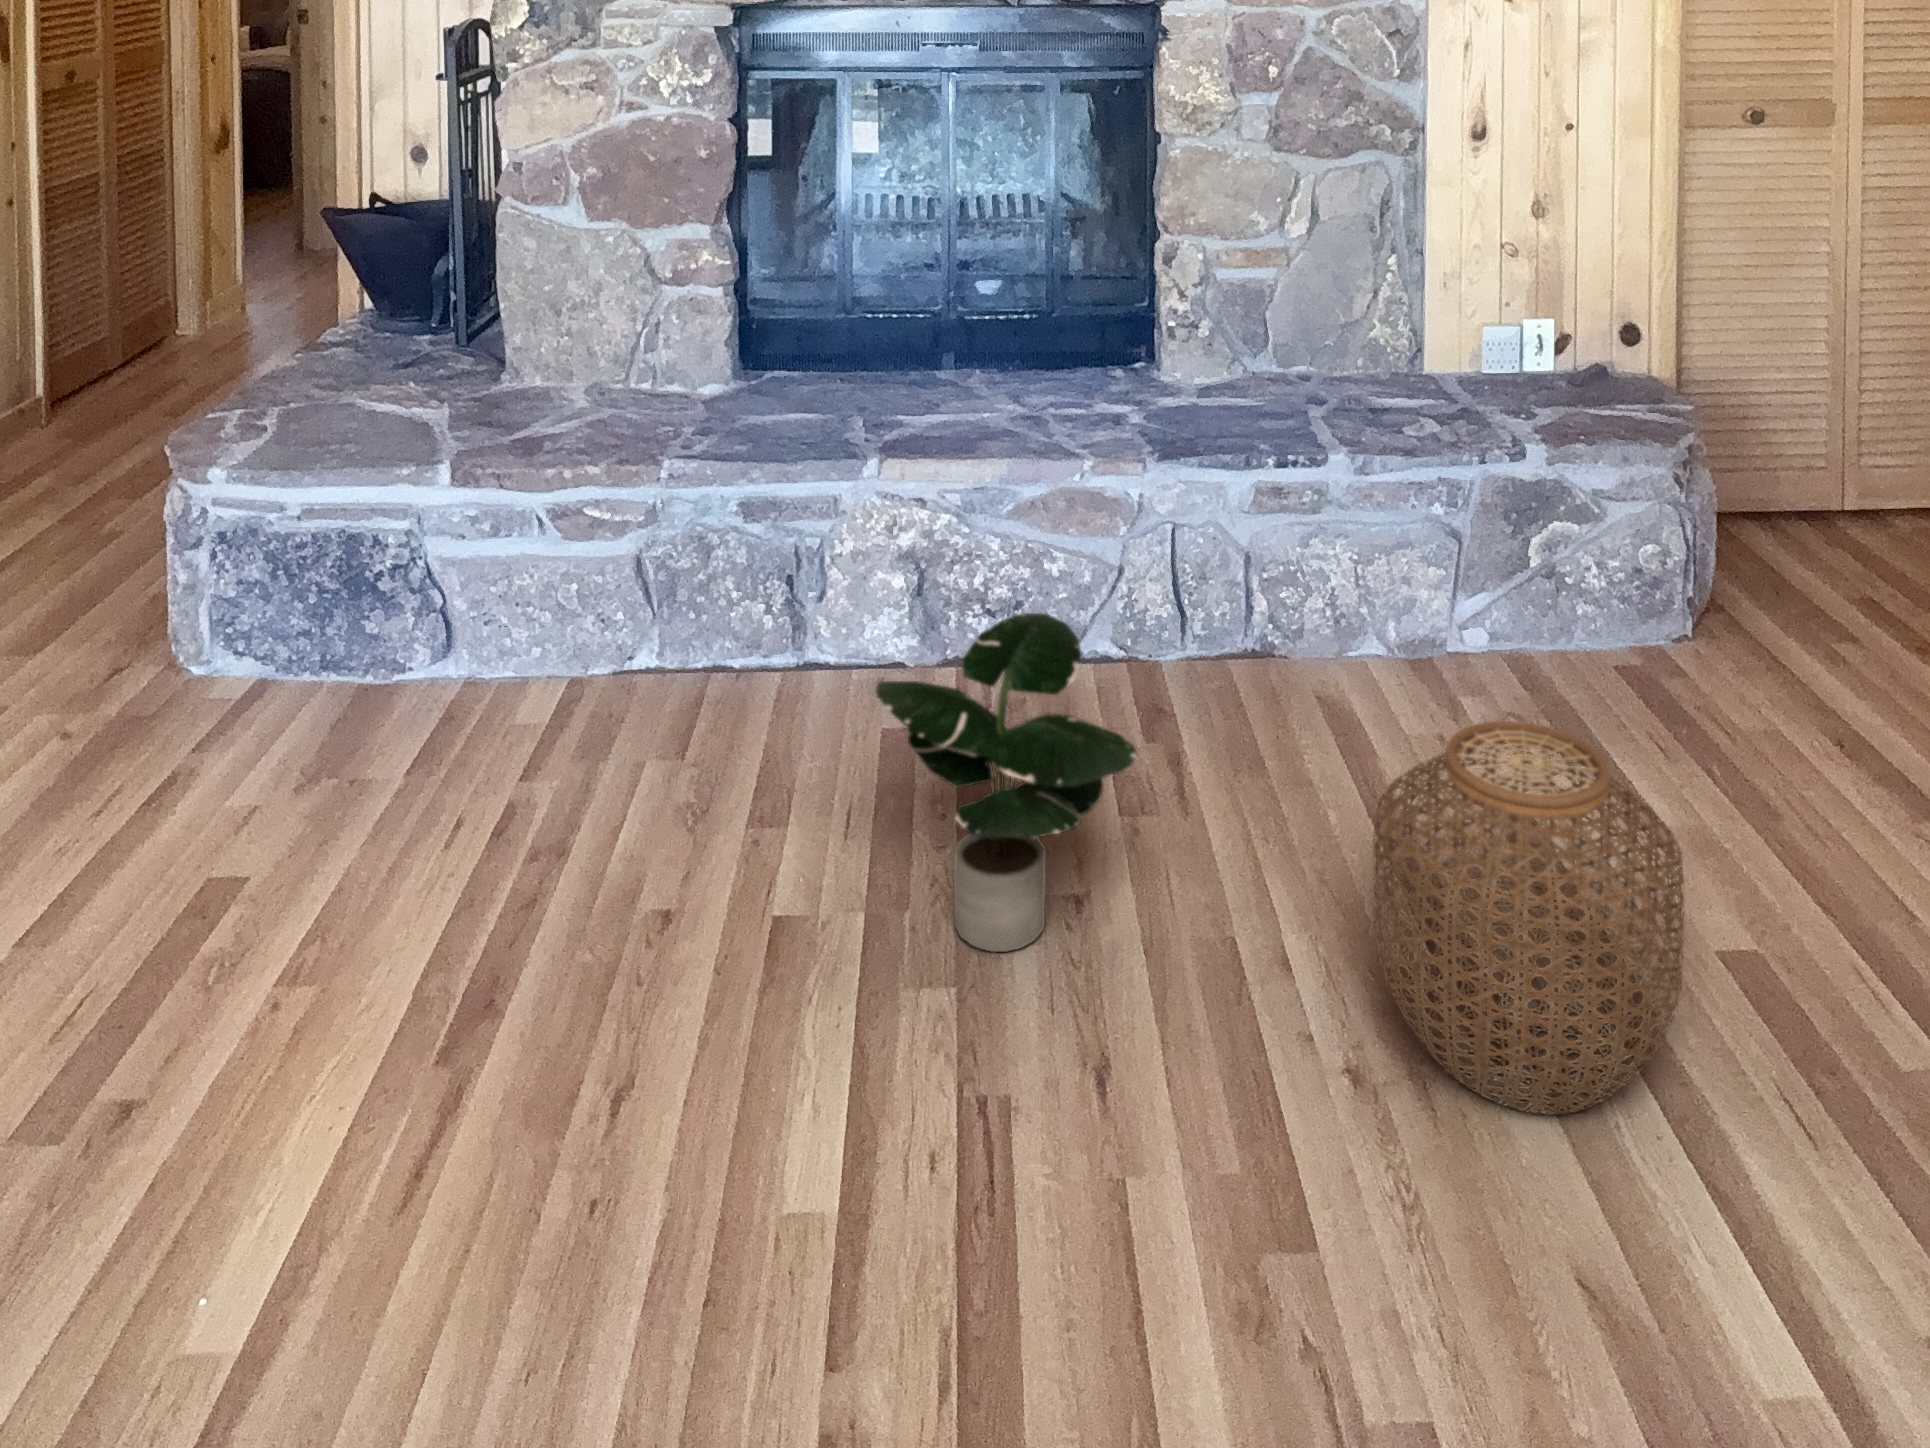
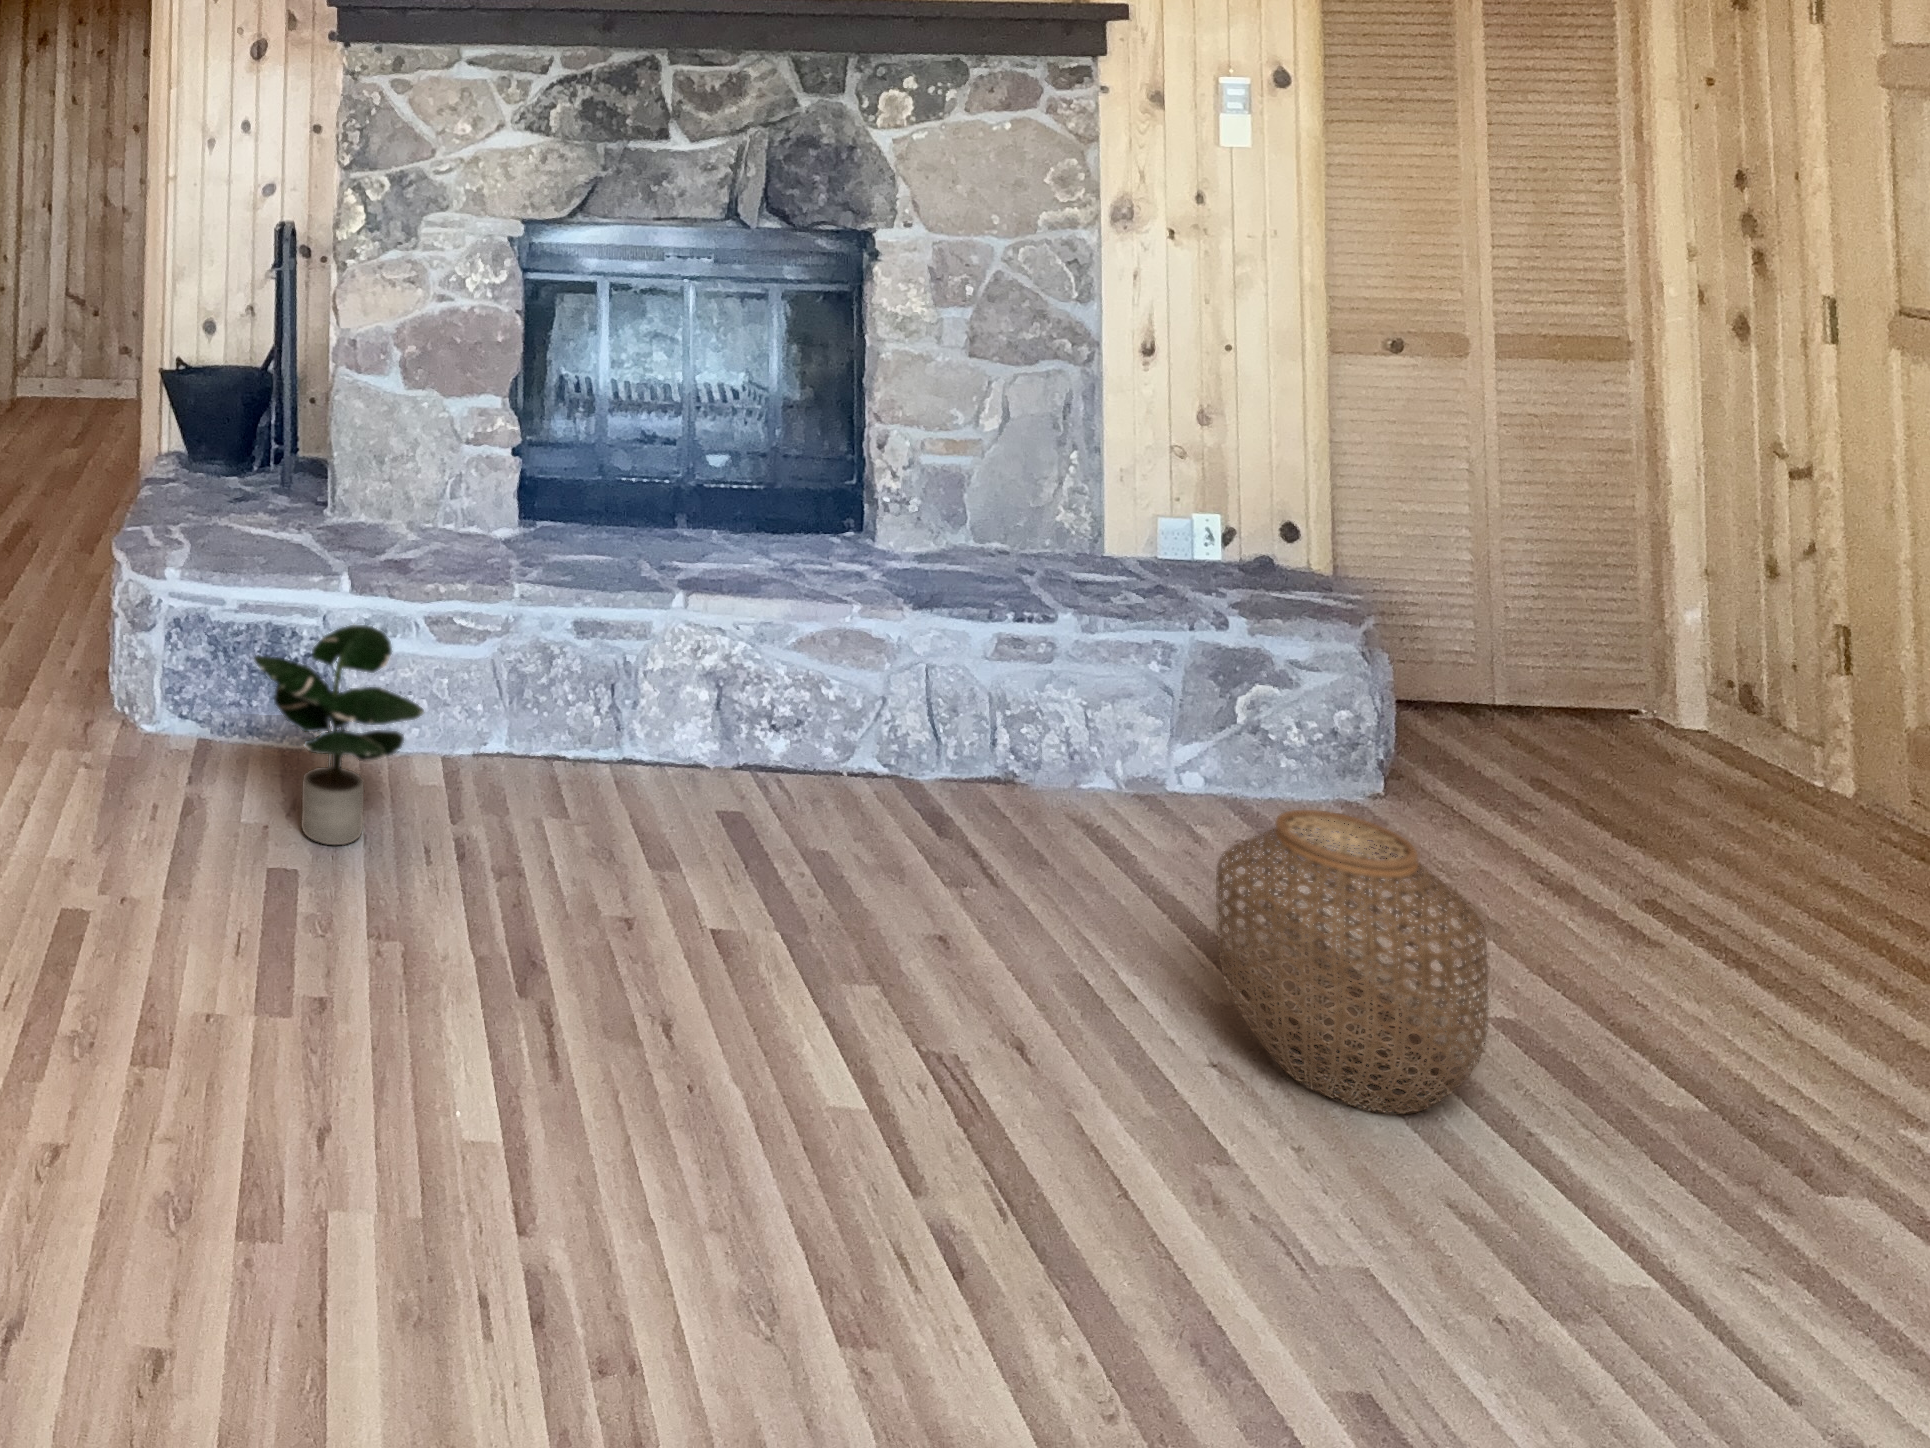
potted plant: present [875,613,1137,952] -> present [254,625,424,845]

